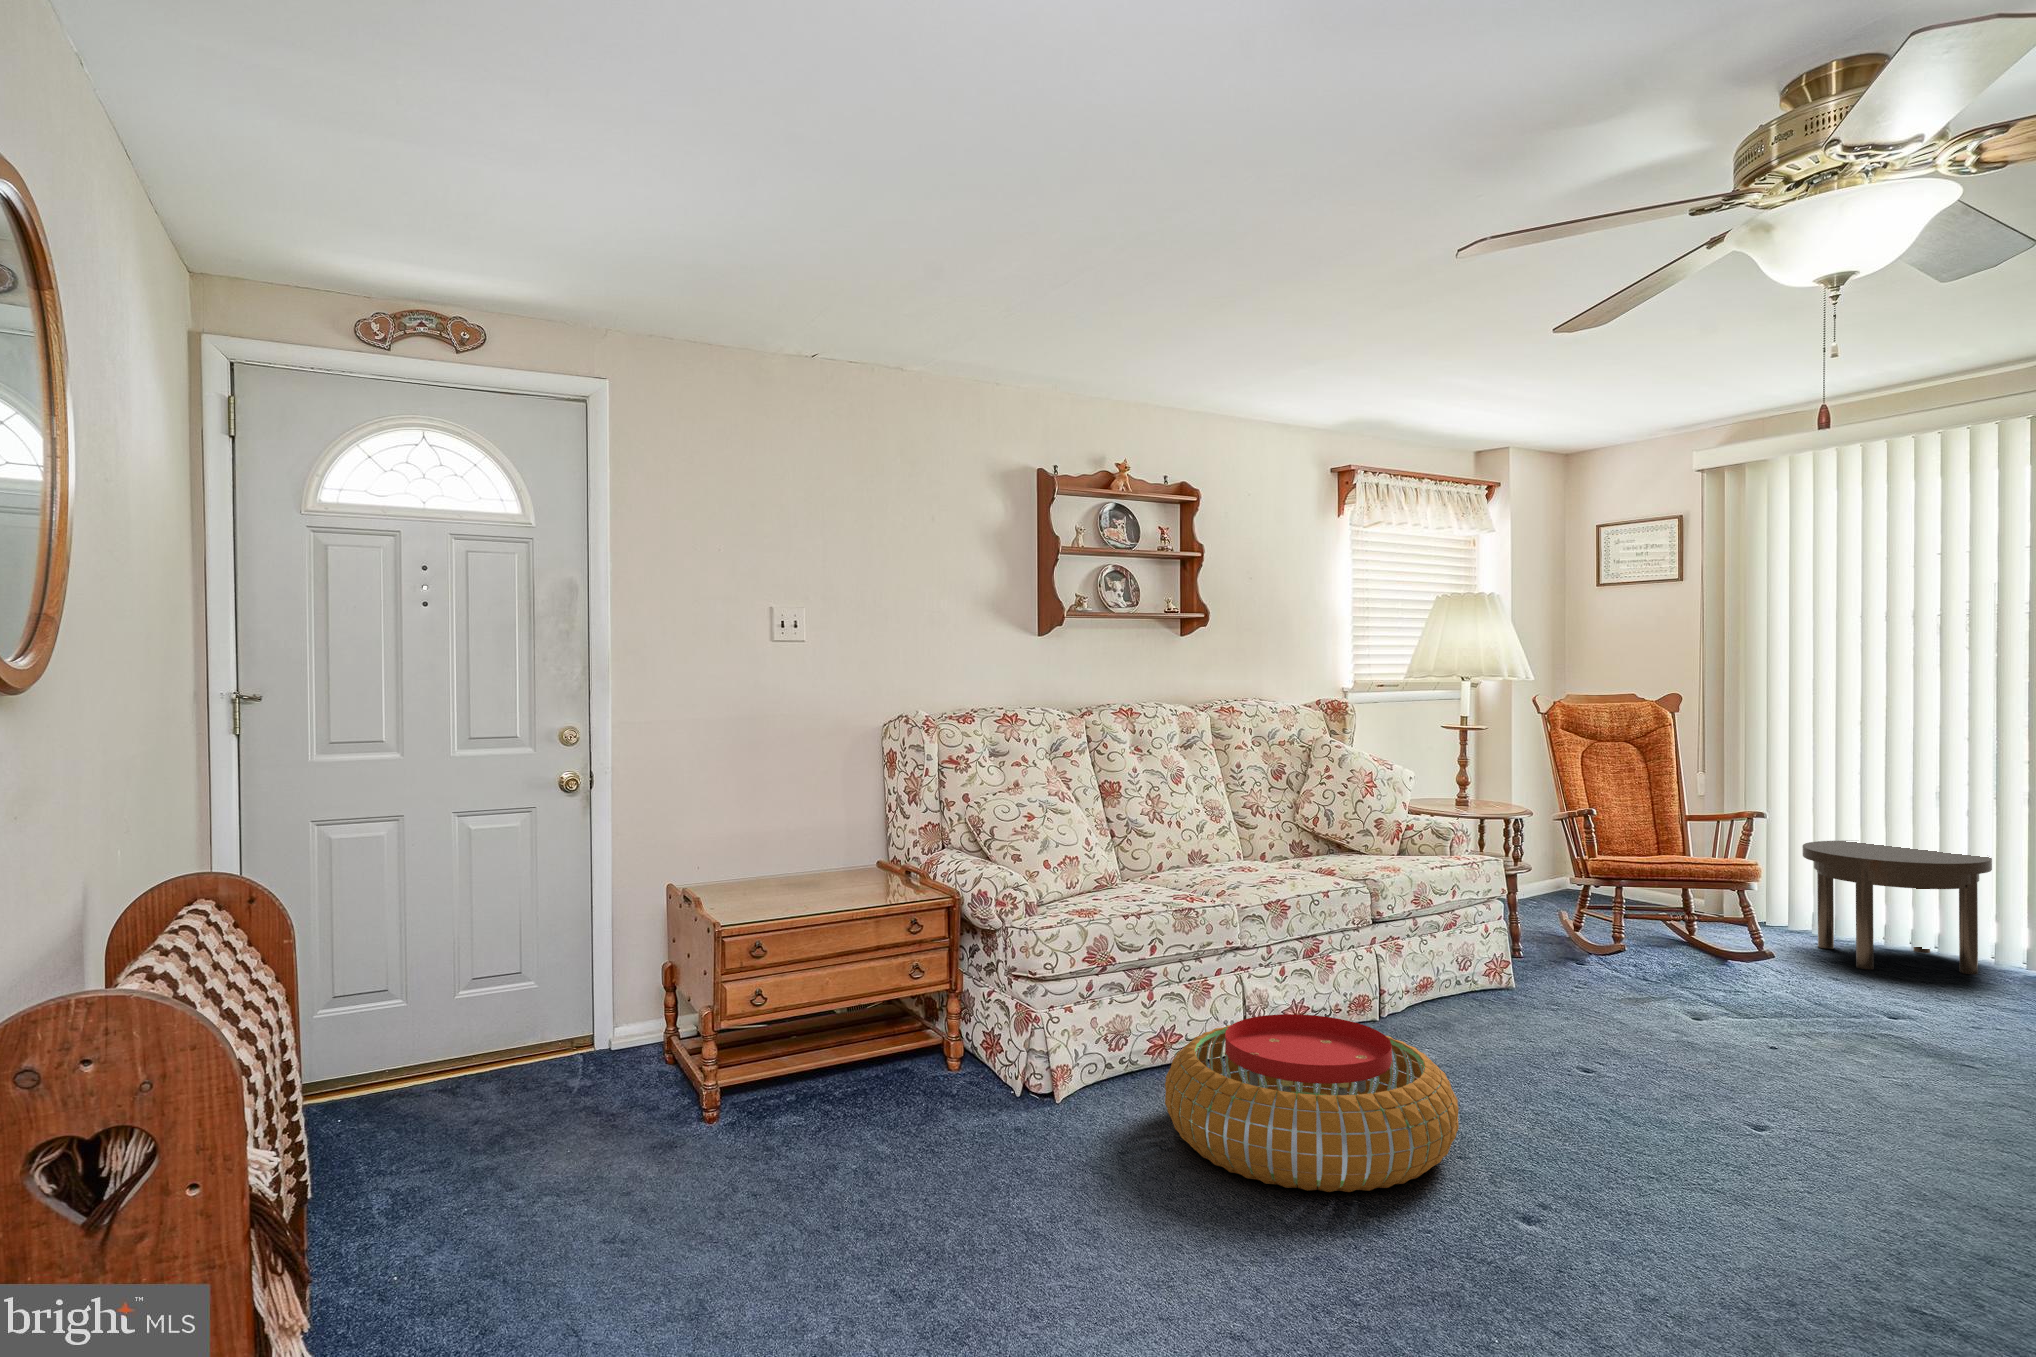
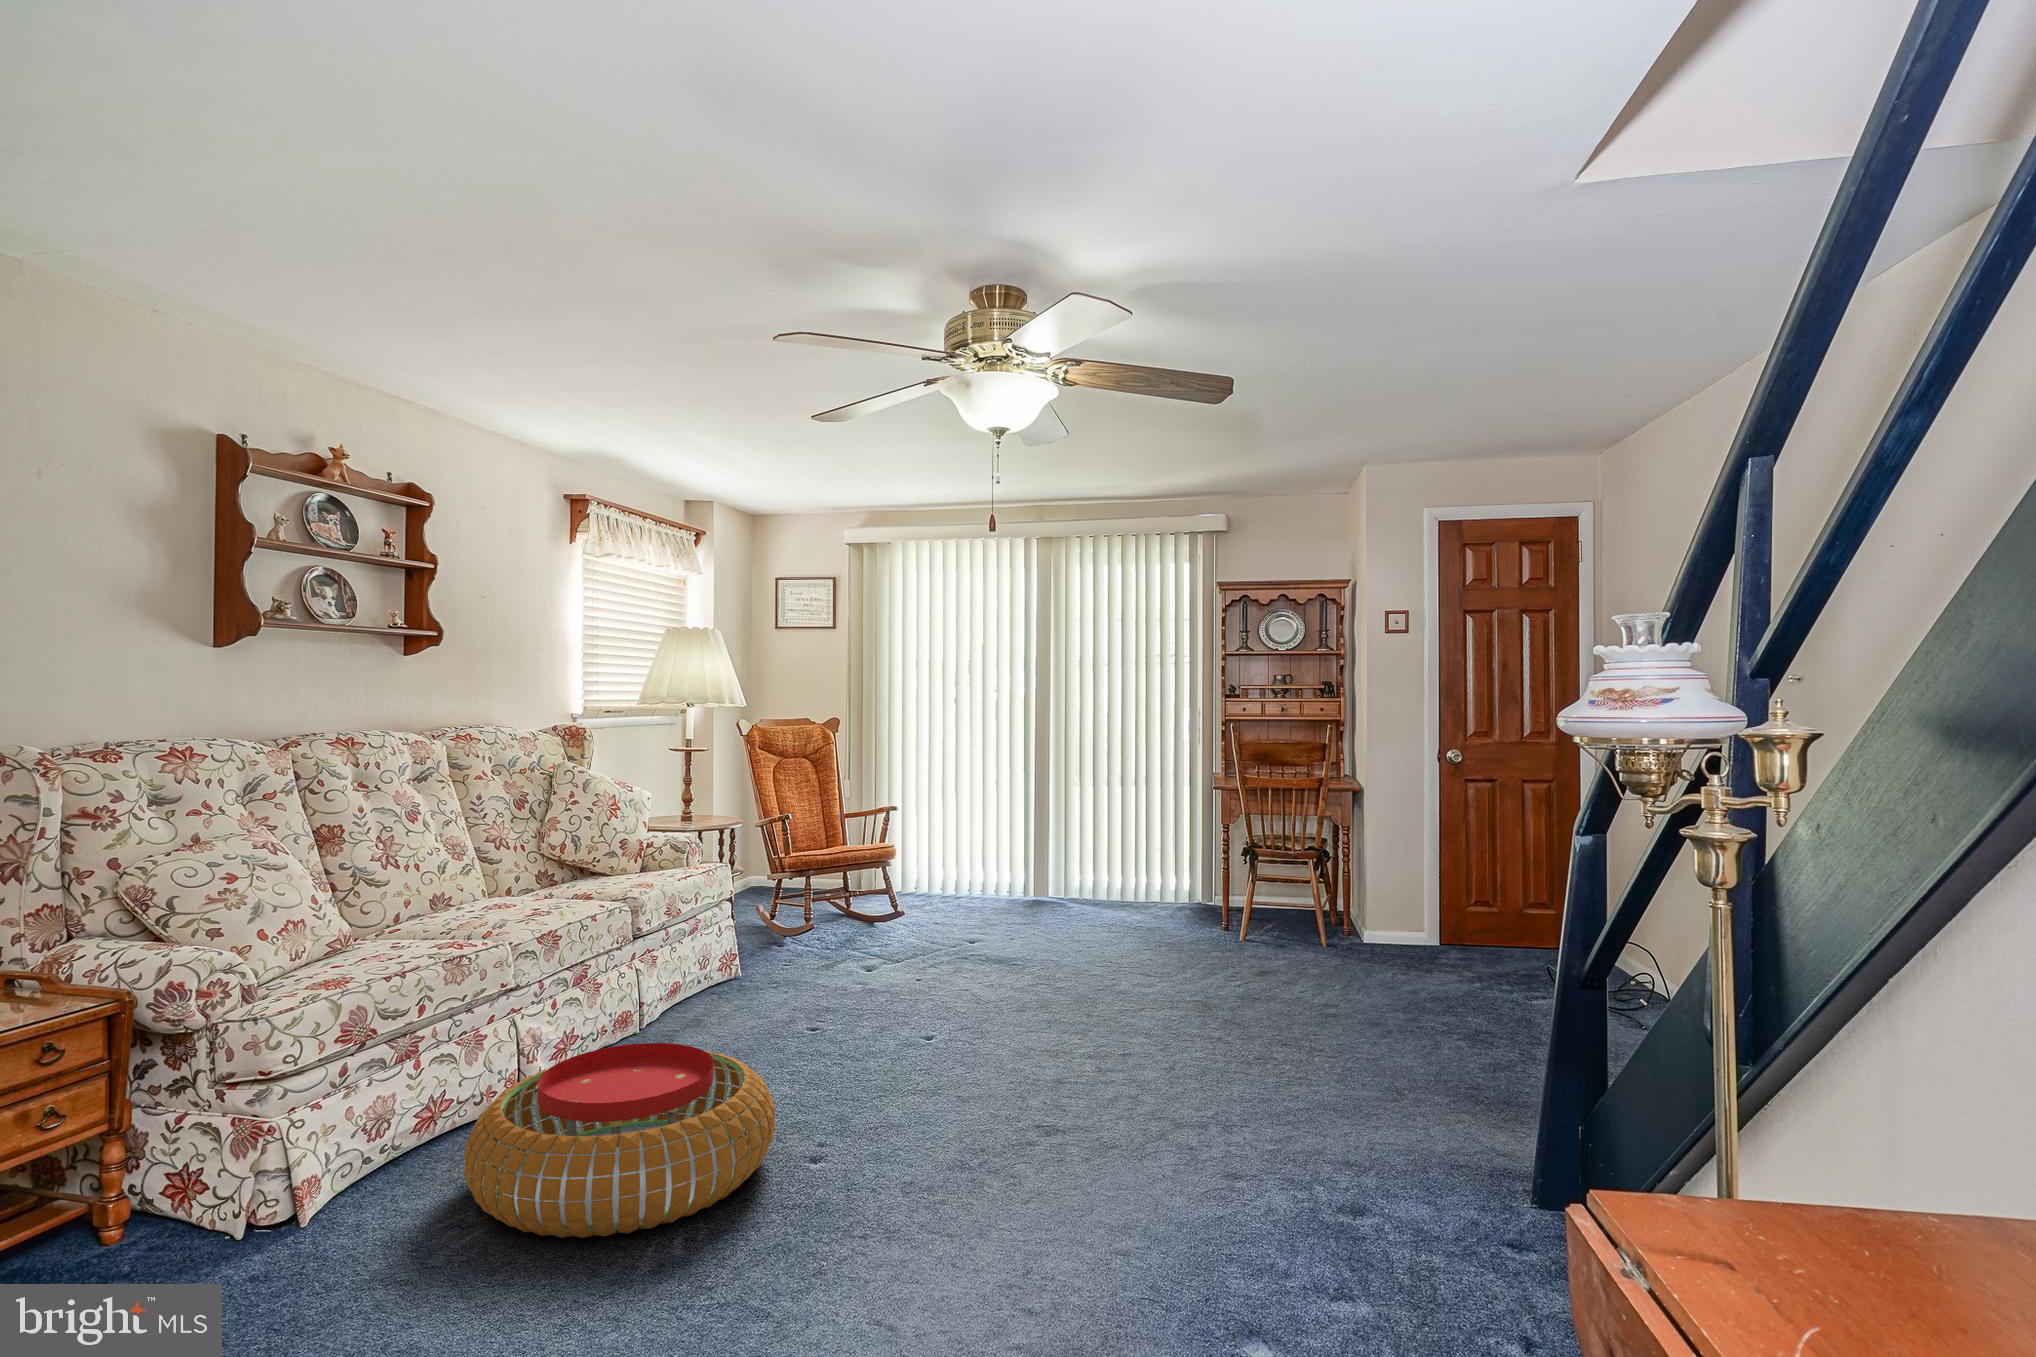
side table: present [1803,841,1992,975] -> none [927,823,1034,917]

